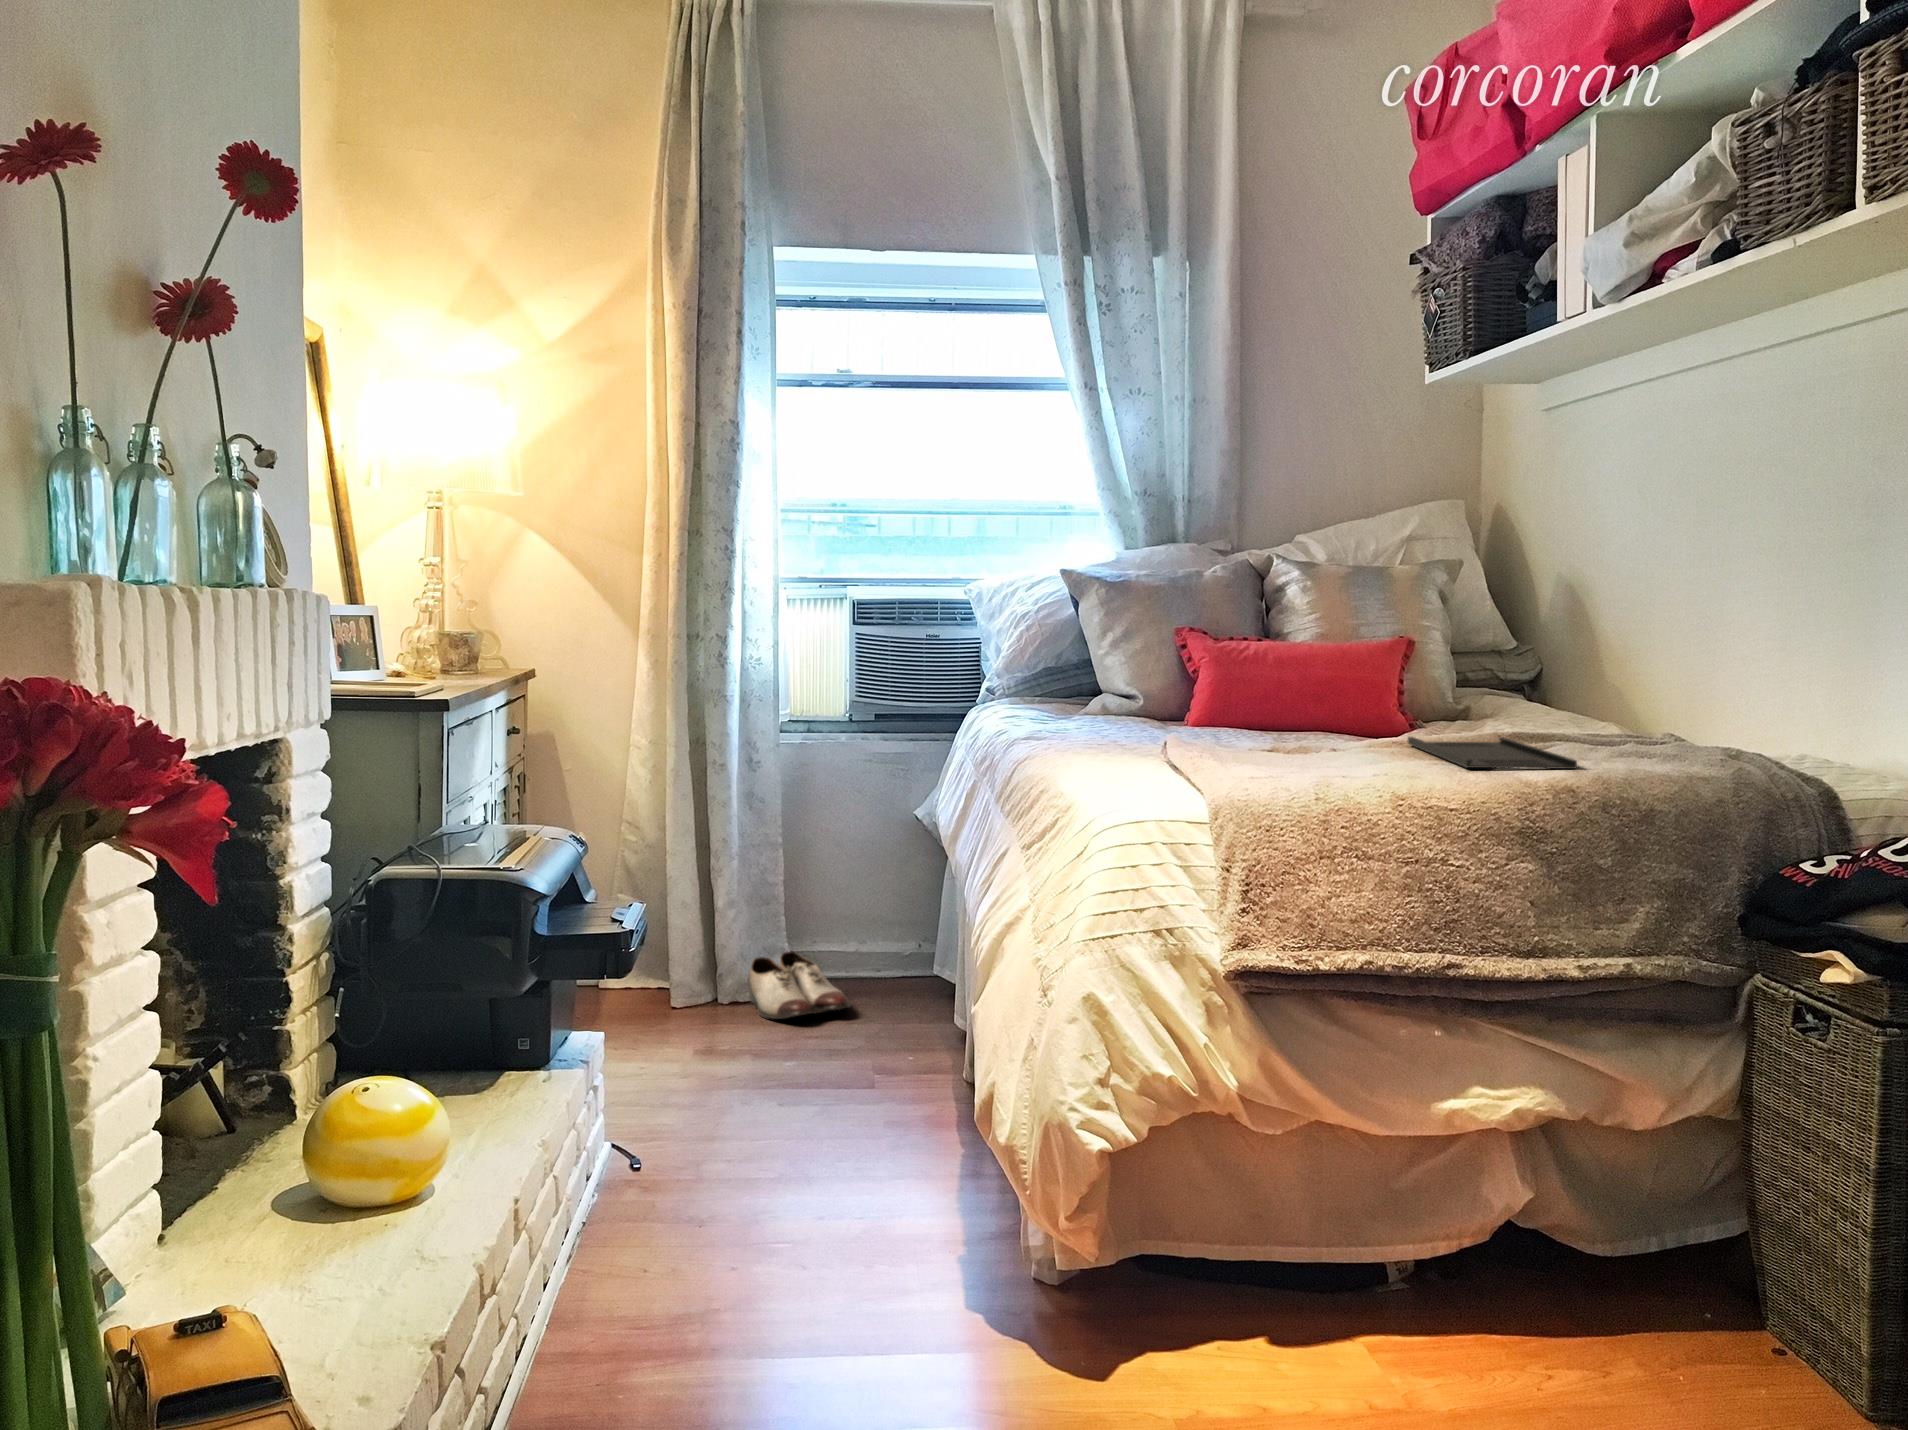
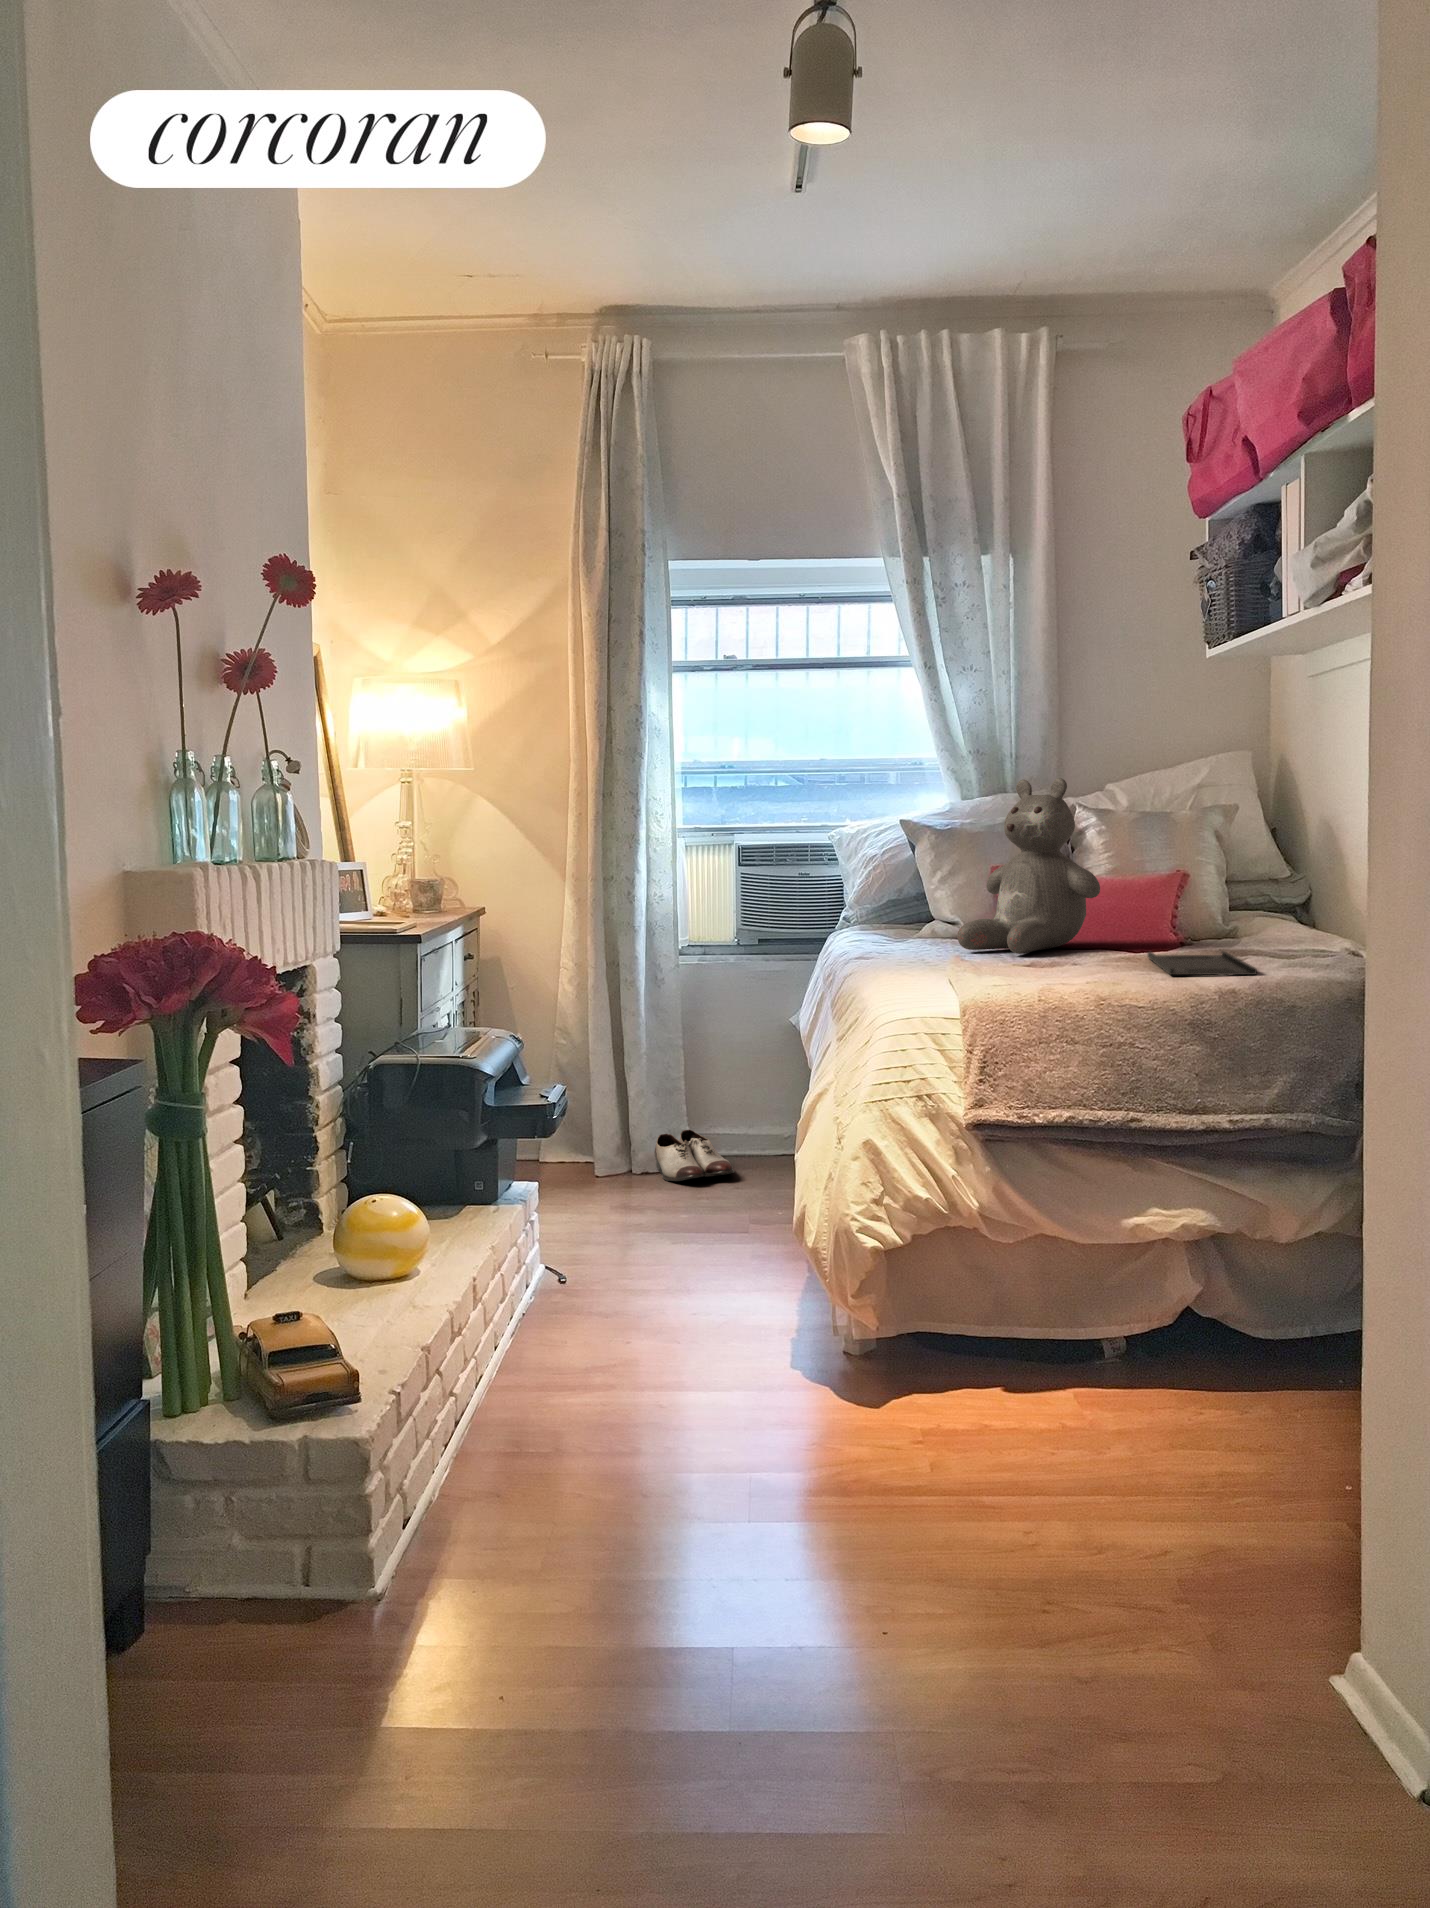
teddy bear: none [1156,516,1338,737] -> present [957,778,1100,954]

